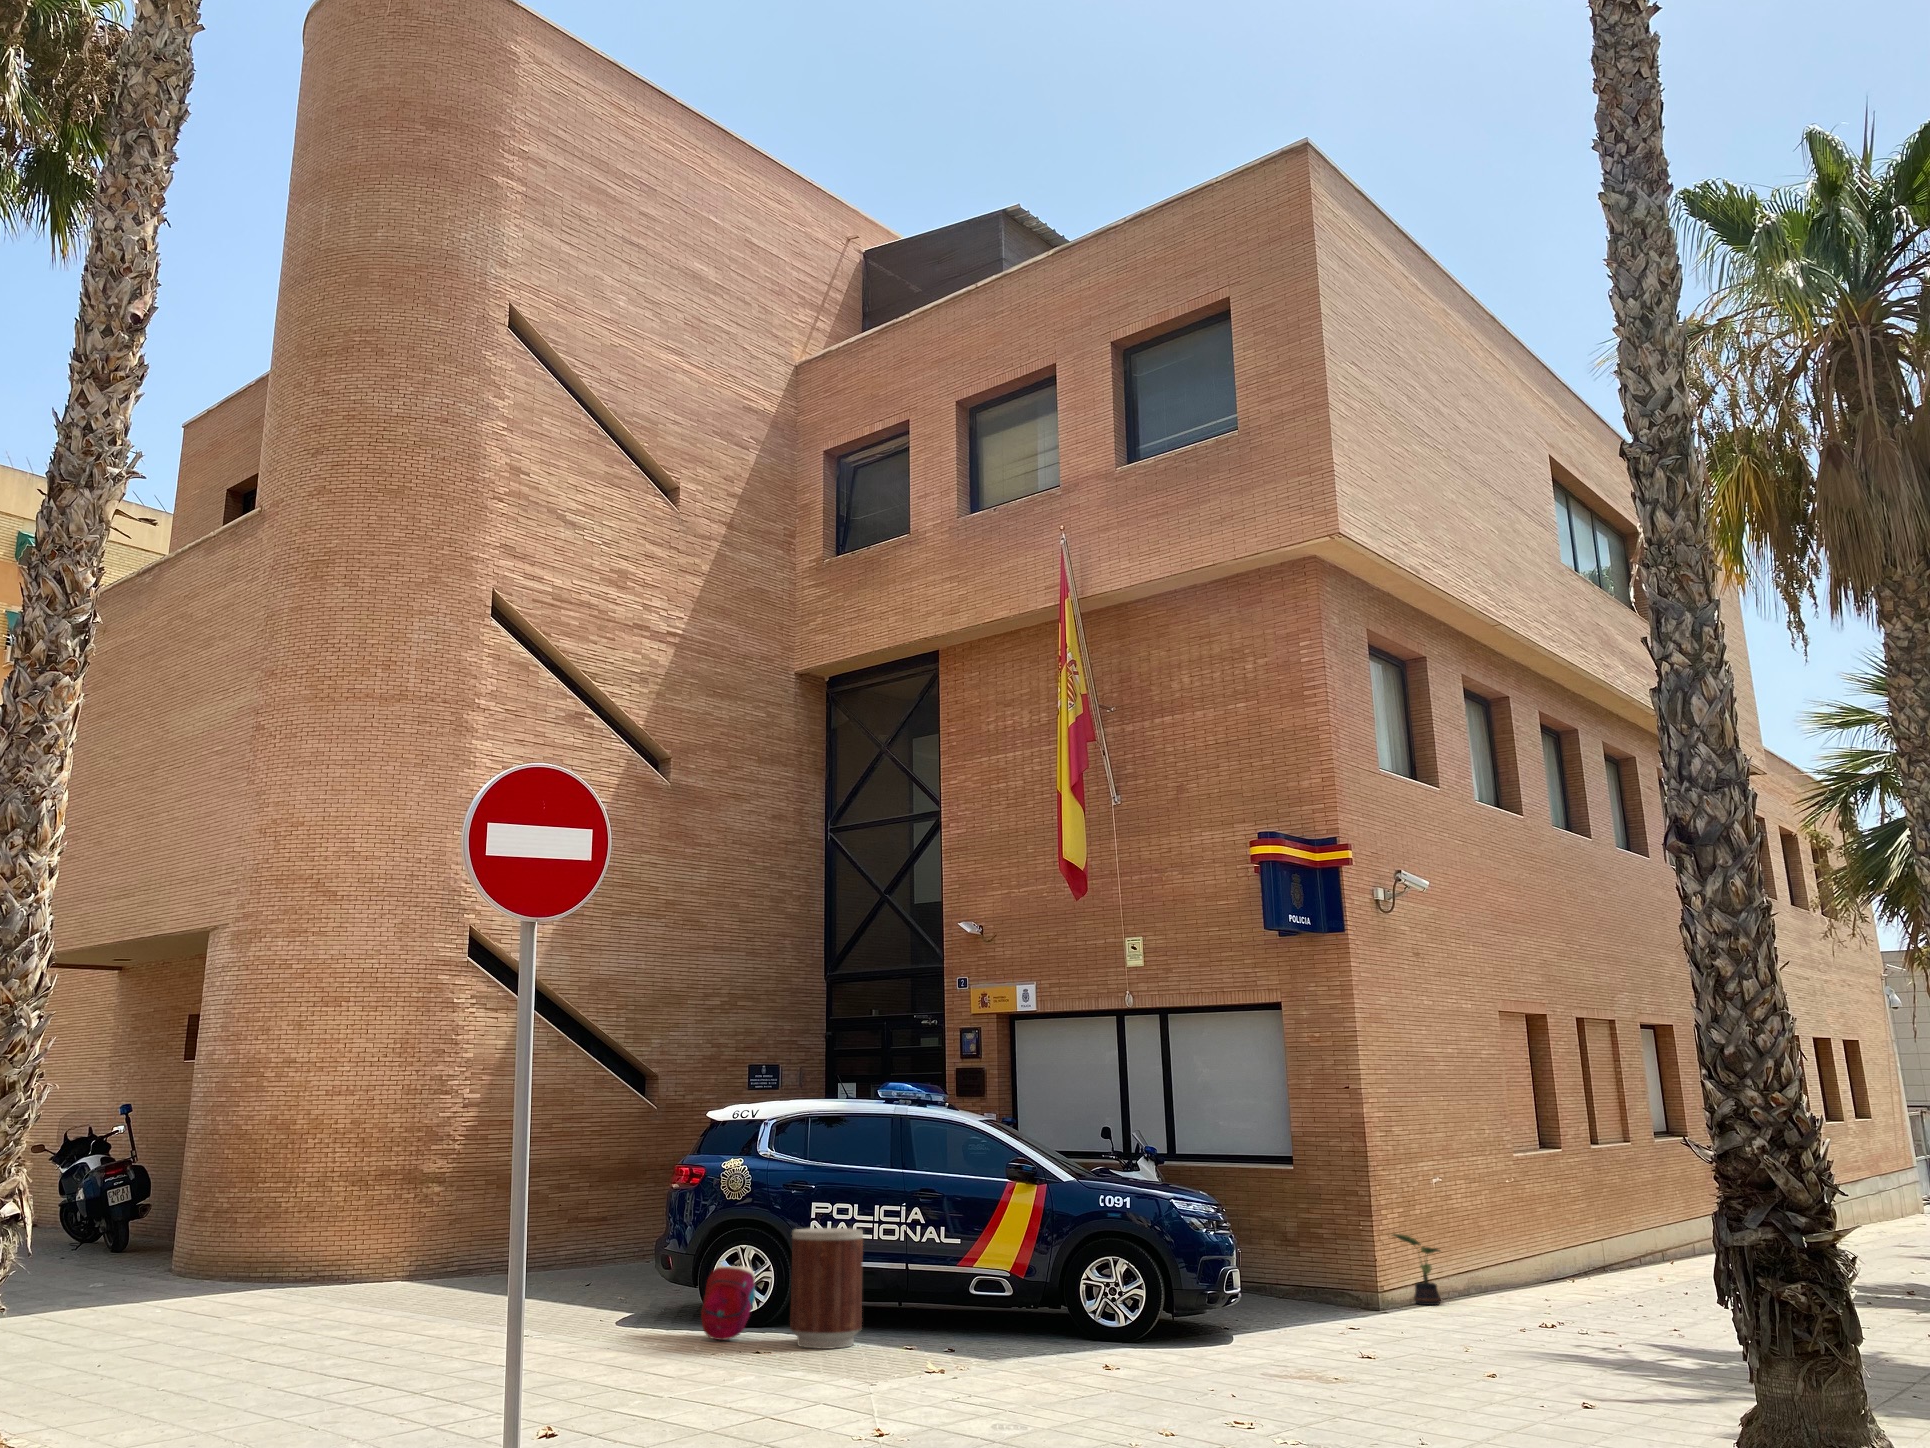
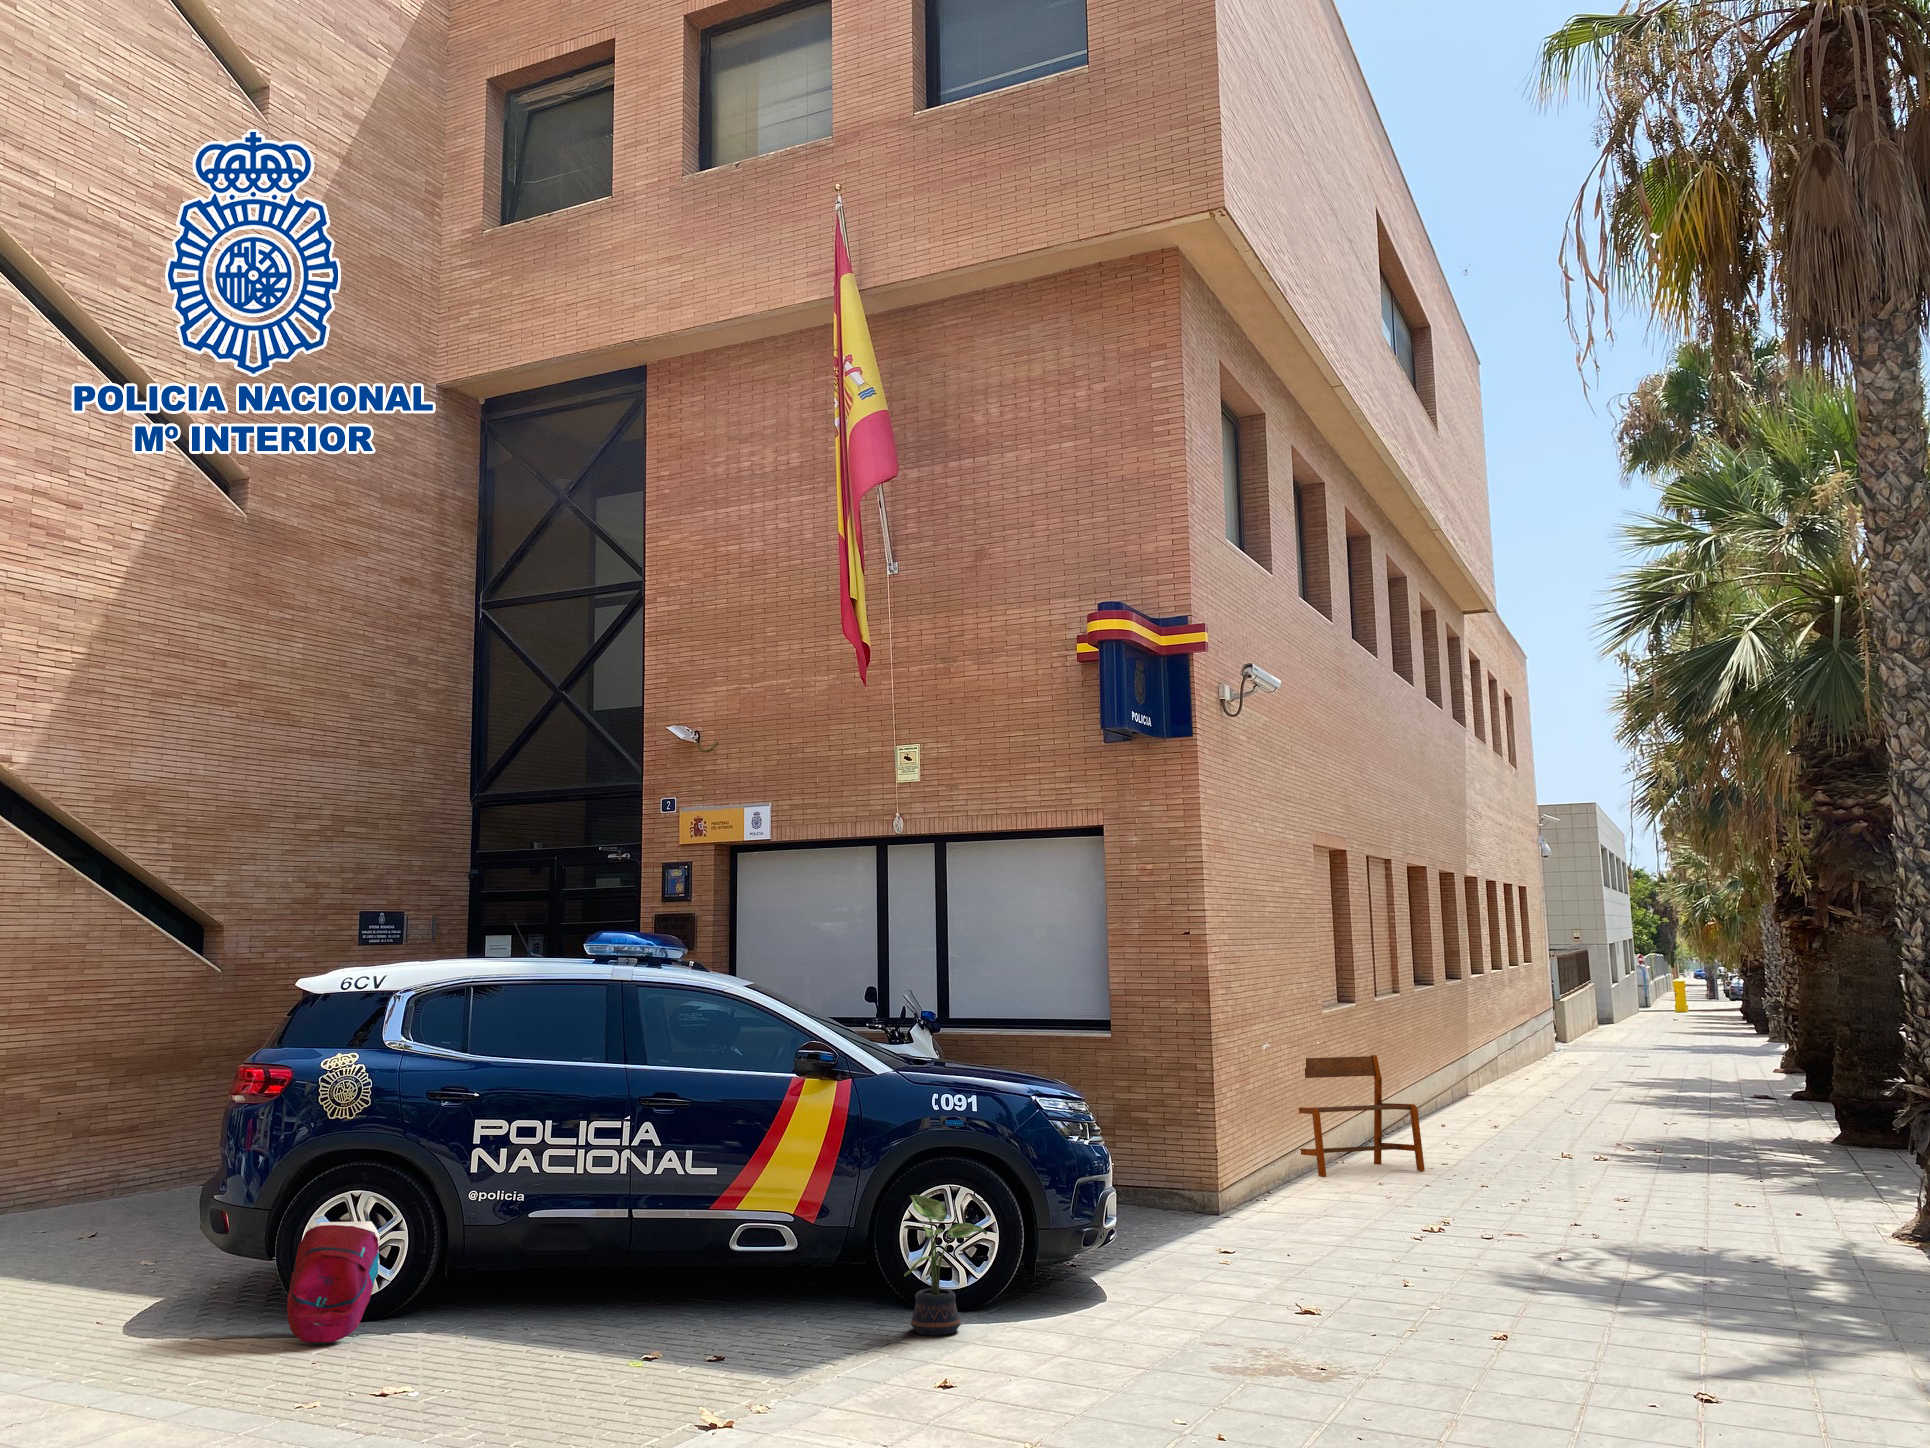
bench: none [1465,1188,1590,1287] -> present [1299,1055,1425,1177]
trash can: present [790,1228,863,1349] -> none [440,1157,563,1352]
potted plant: present [1393,1234,1441,1305] -> present [904,1195,987,1335]

